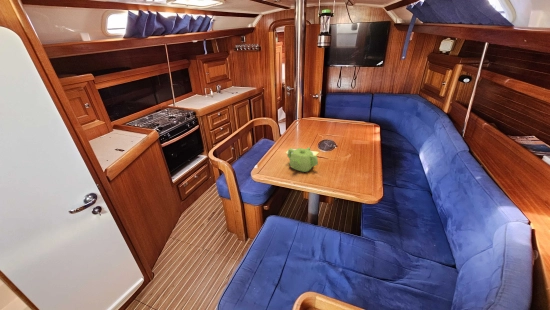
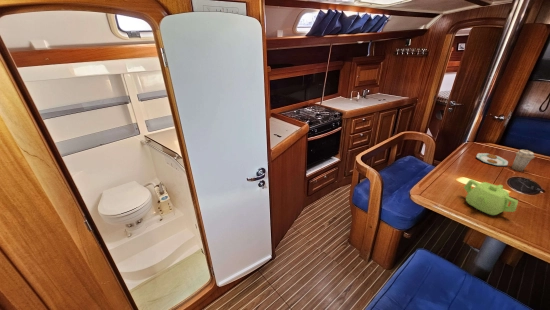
plate: none [301,117,332,133] -> present [476,150,534,171]

